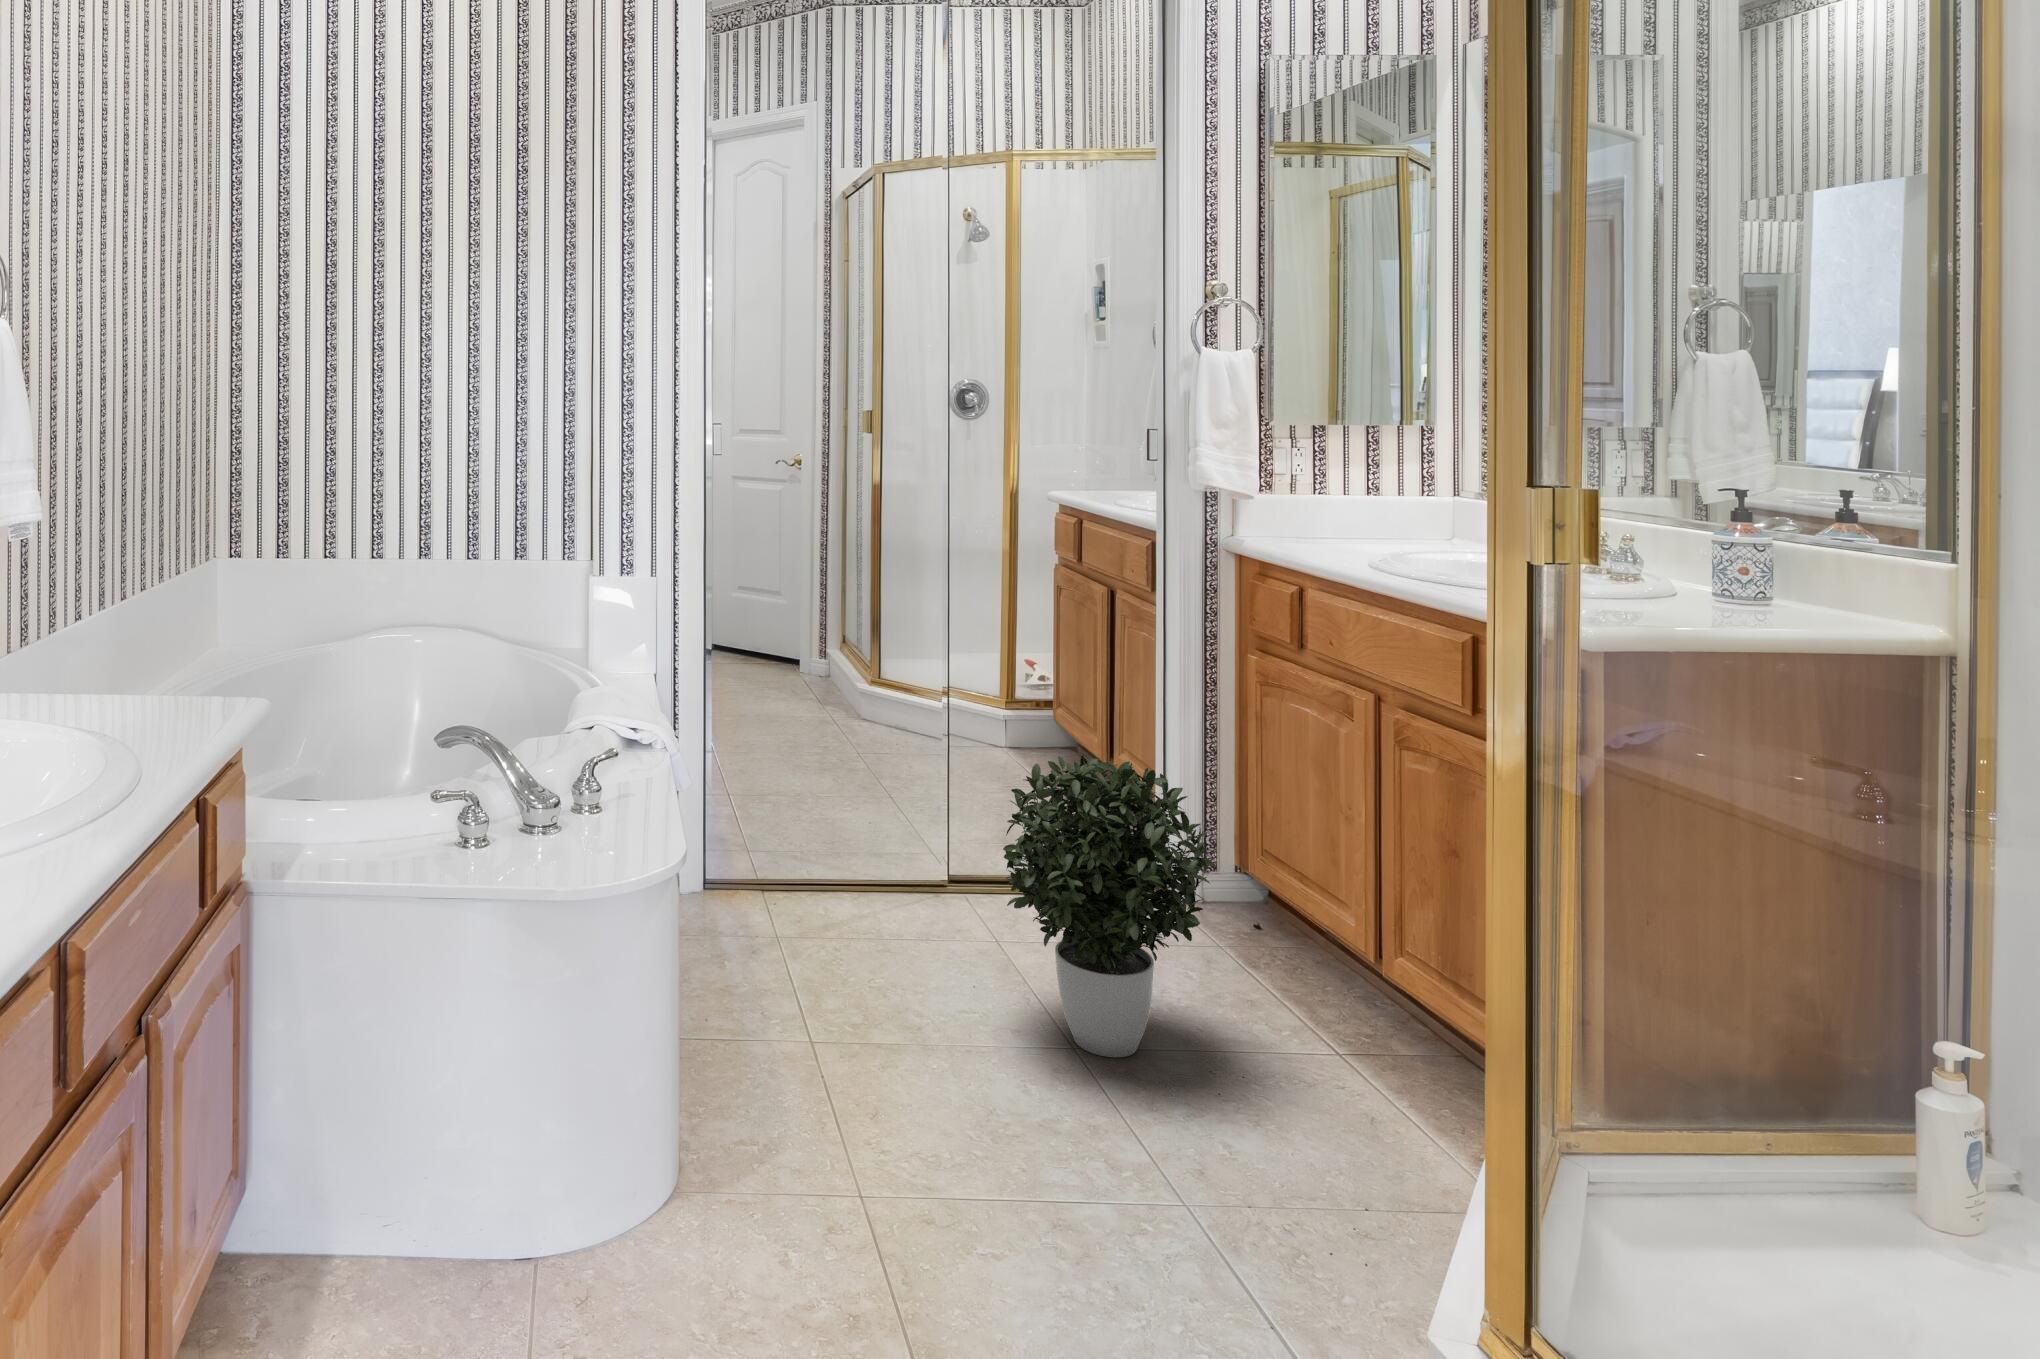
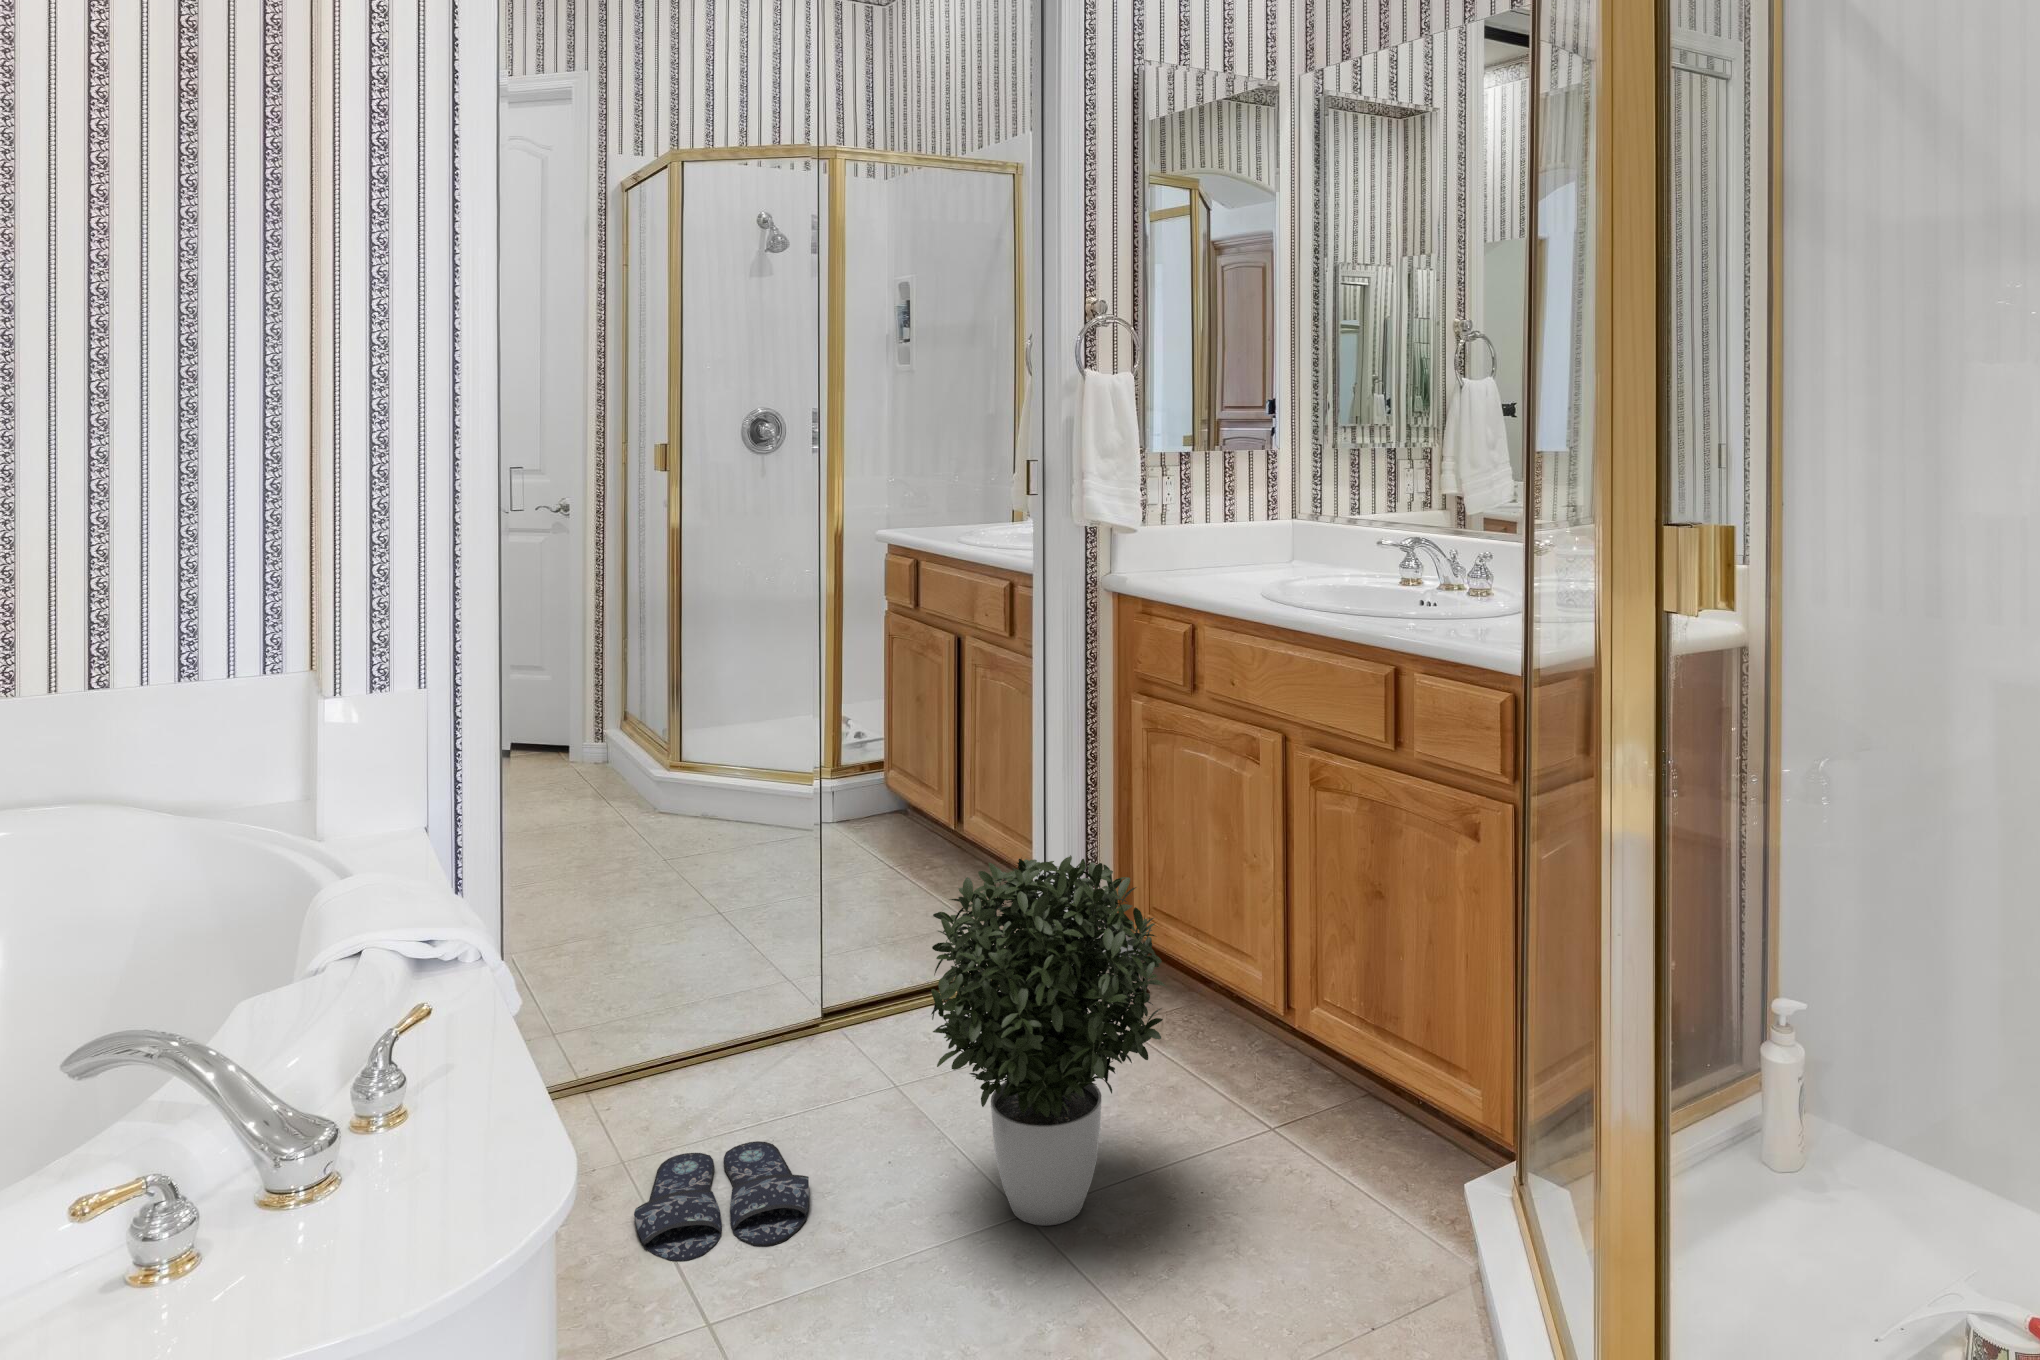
slippers: none [786,938,916,1009] -> present [634,1141,809,1262]

